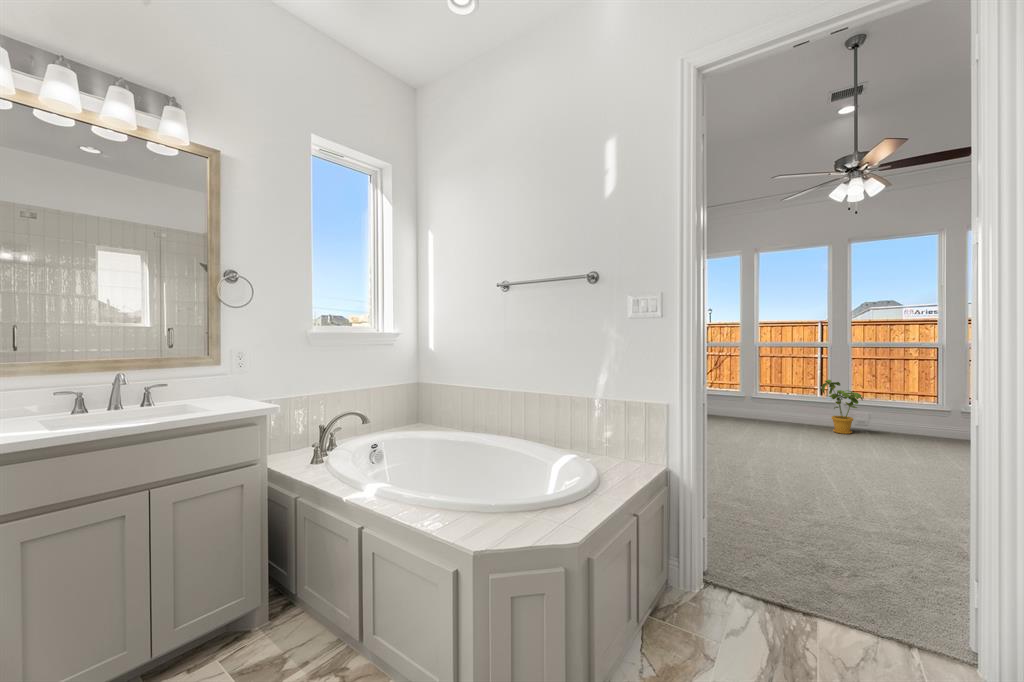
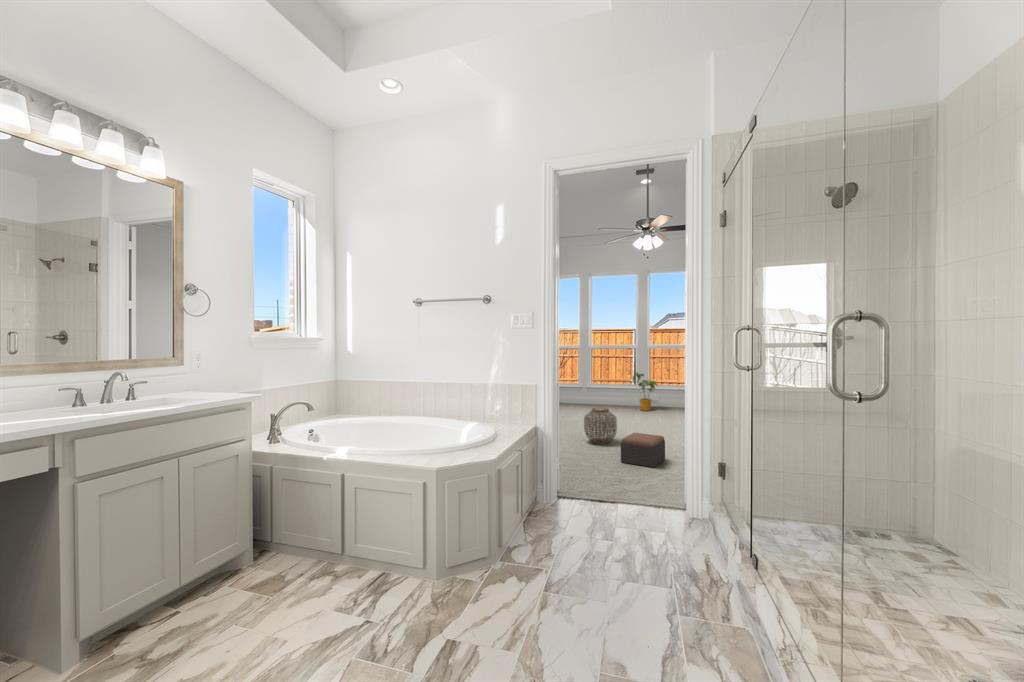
woven basket: none [747,431,799,484] -> present [584,408,617,444]
footstool: none [808,476,888,538] -> present [621,433,665,467]

